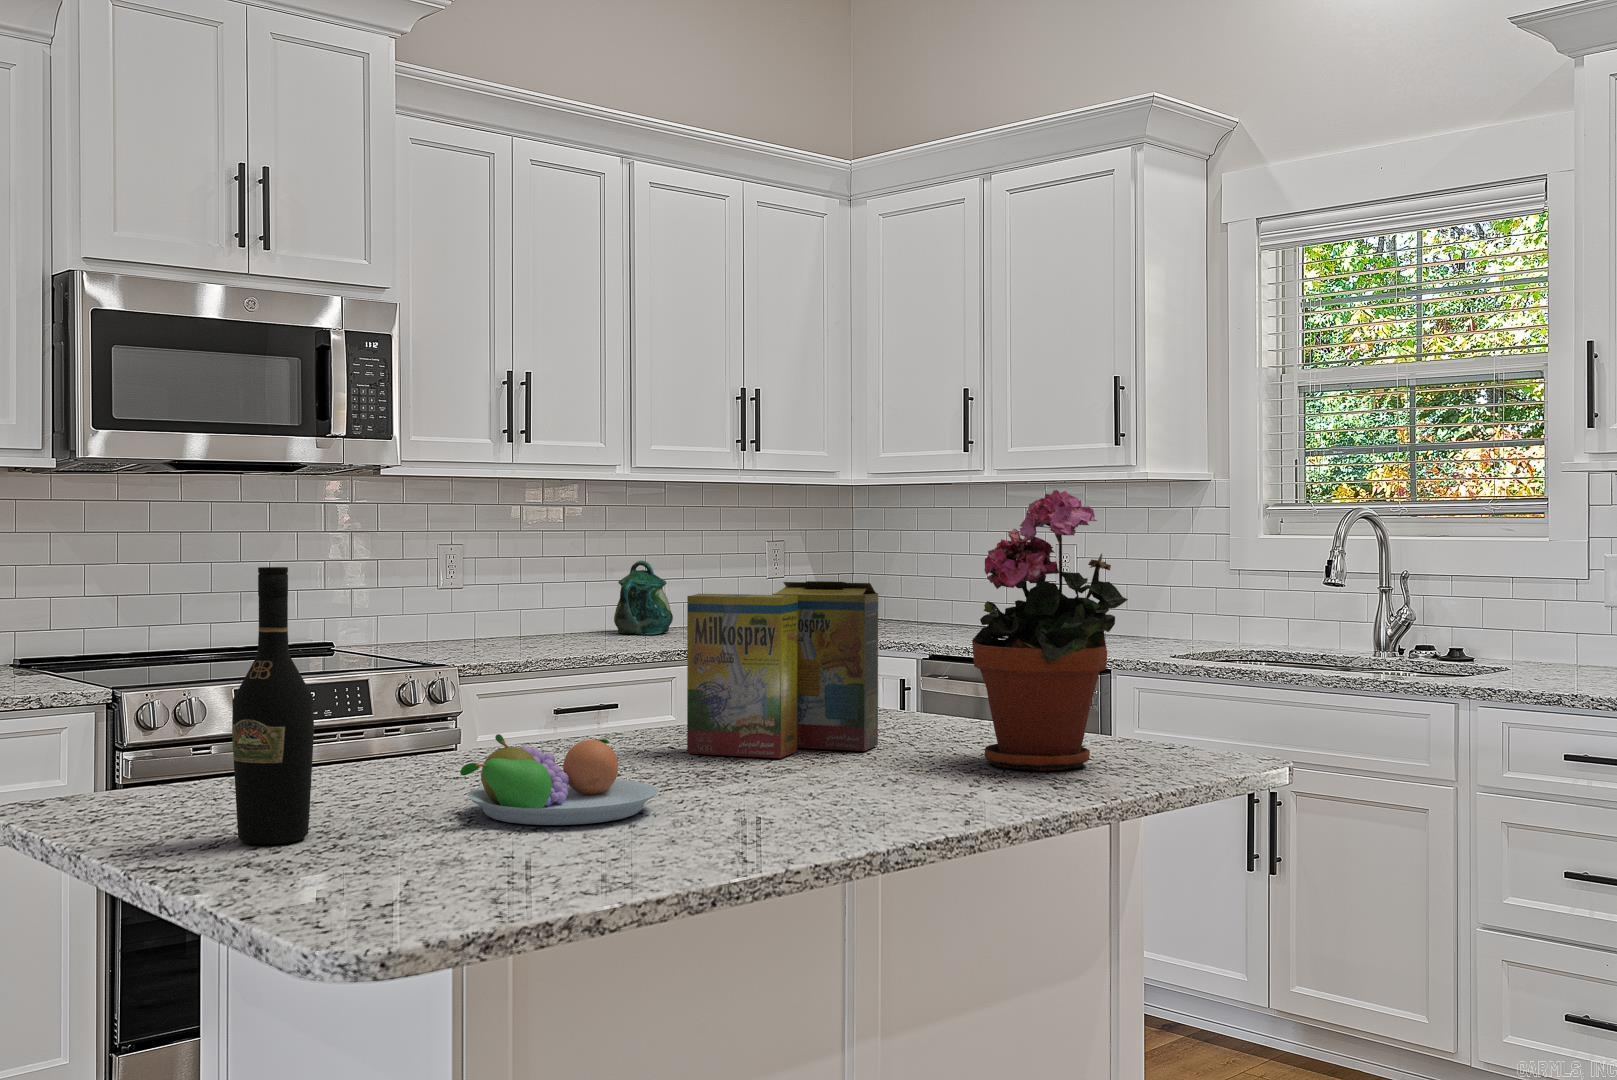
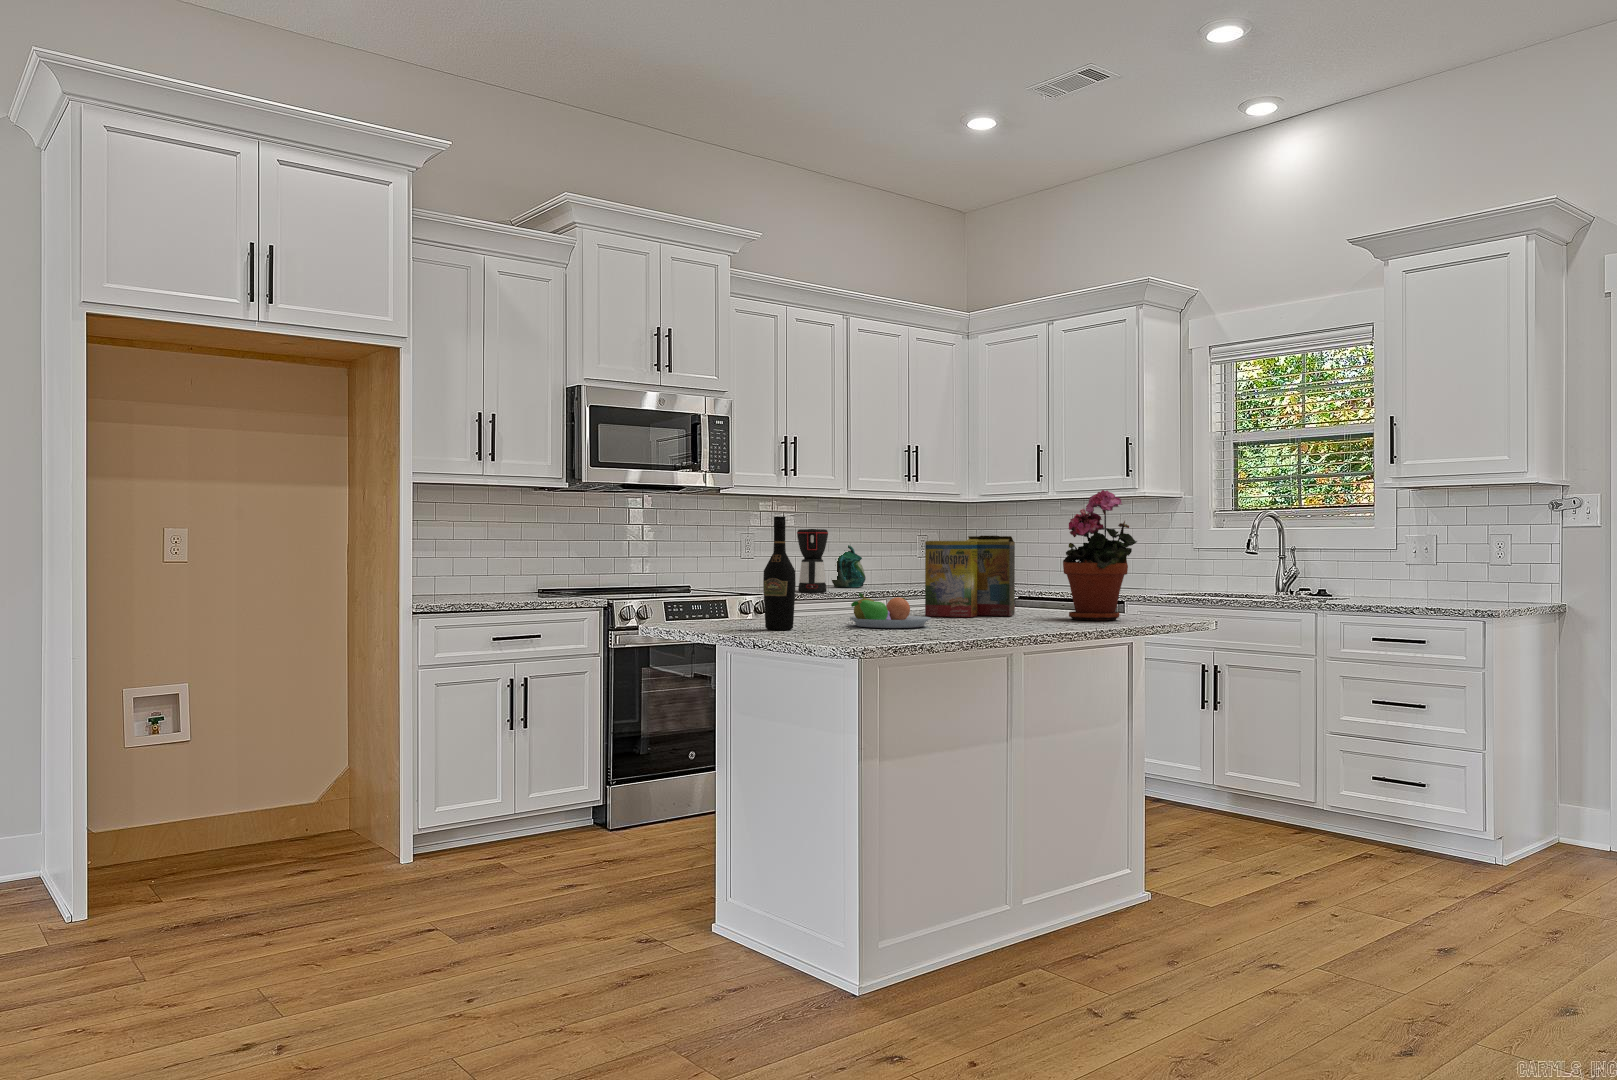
coffee maker: none [531,539,589,653] -> present [797,529,828,592]

